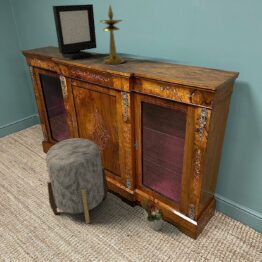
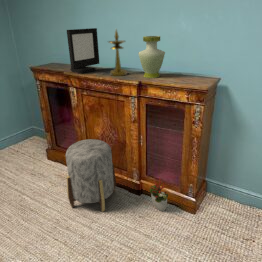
vase: none [134,14,169,68] -> present [138,36,165,78]

